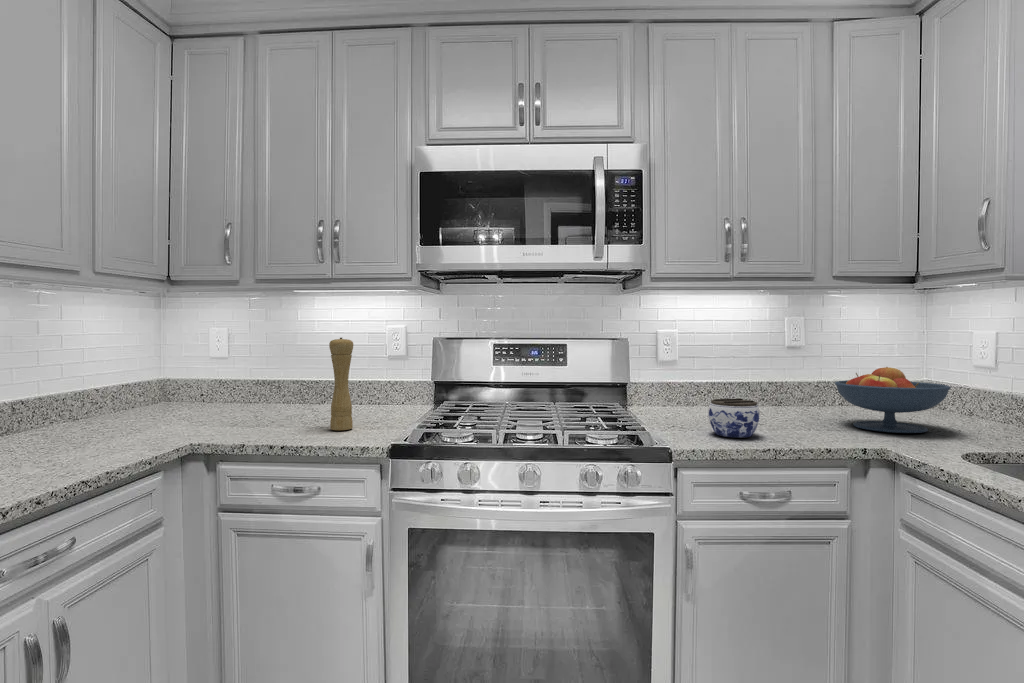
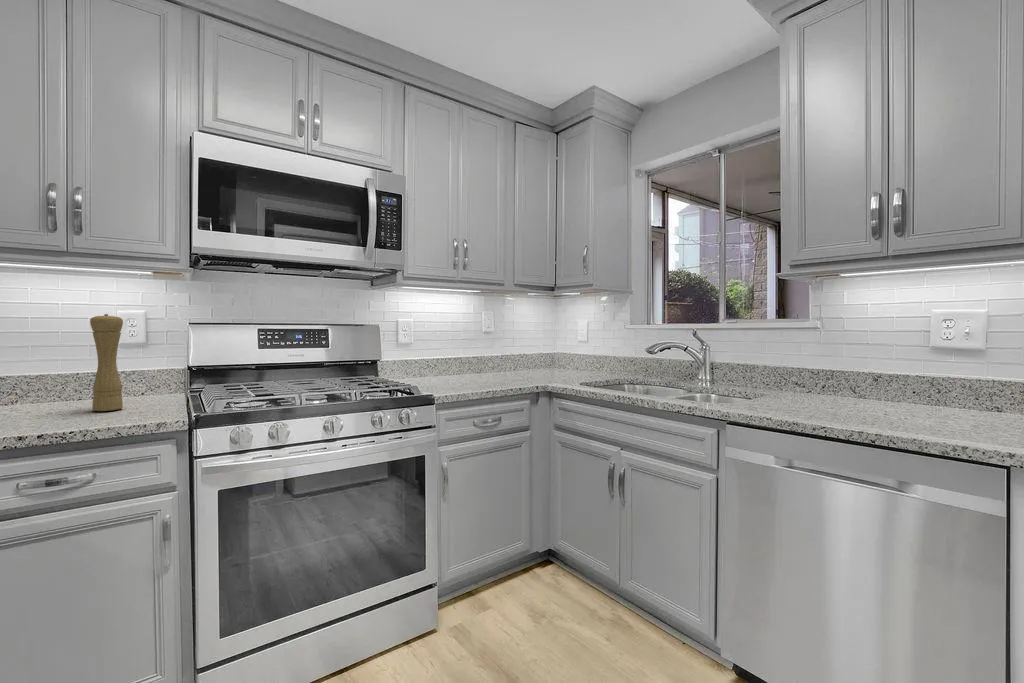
fruit bowl: present [835,367,951,433] -> none [516,341,574,379]
jar: present [708,398,760,438] -> none [451,362,484,388]

